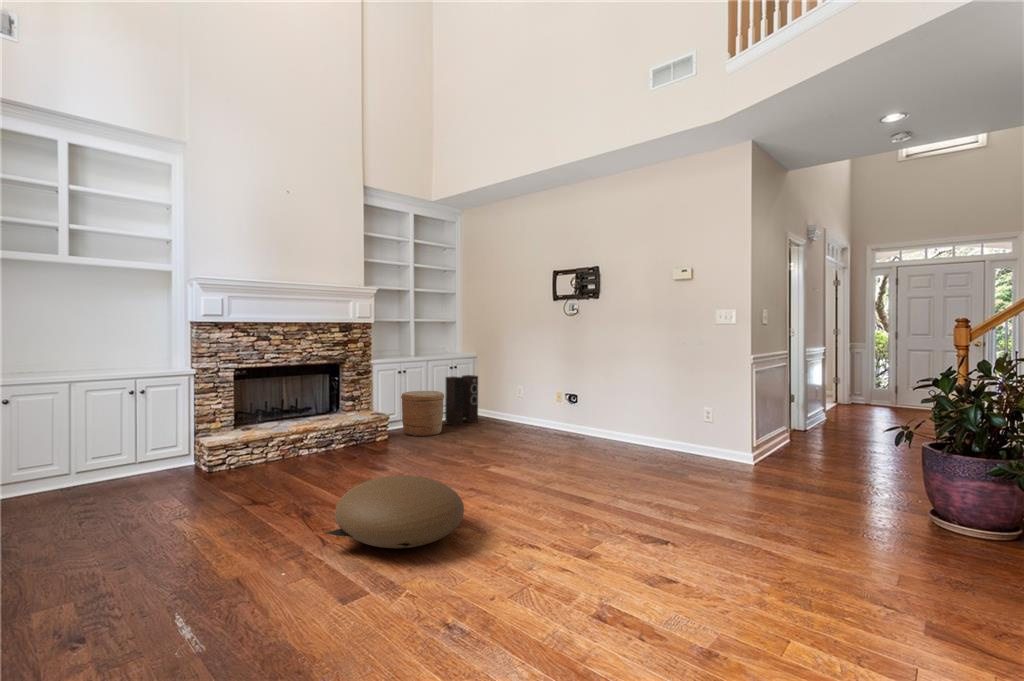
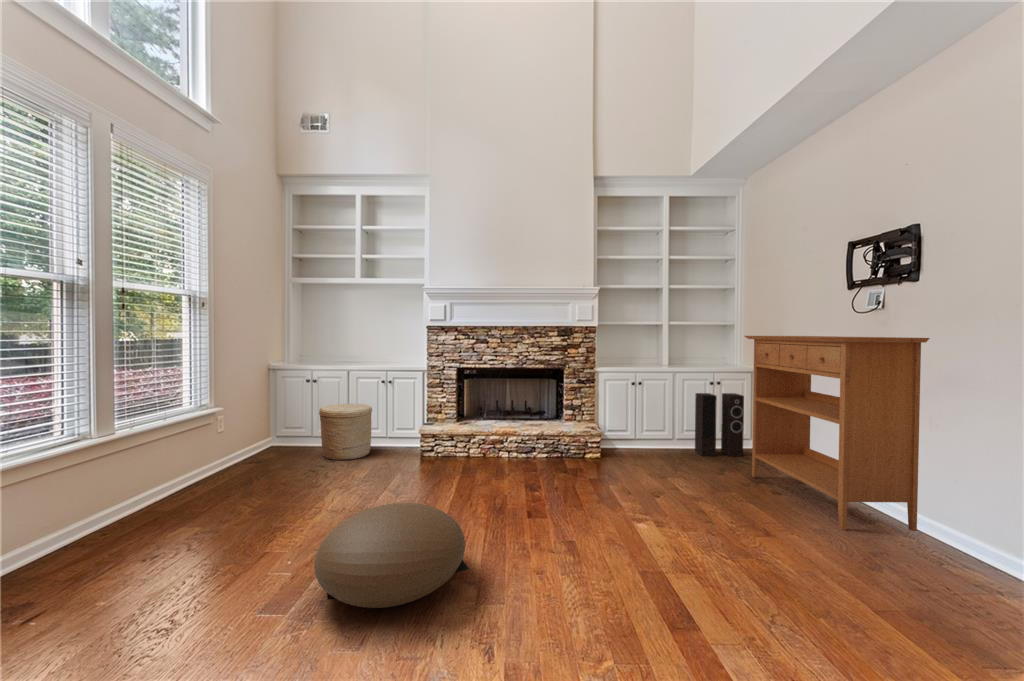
console table: none [495,331,603,446] -> present [745,336,930,531]
woven basket: present [401,391,444,436] -> present [319,404,372,460]

